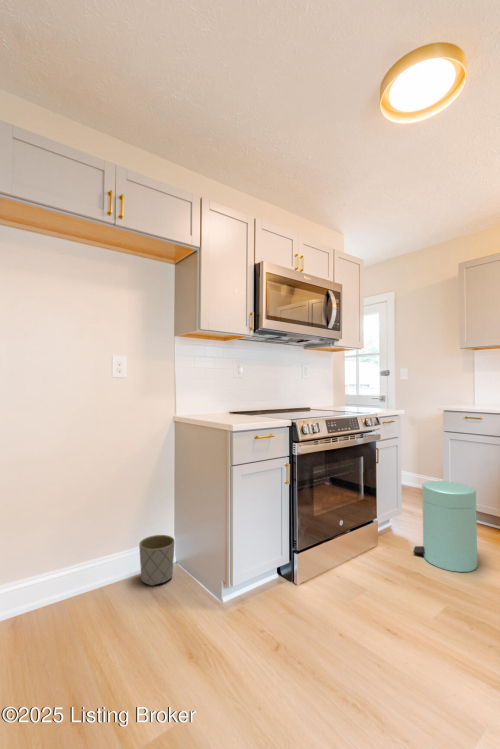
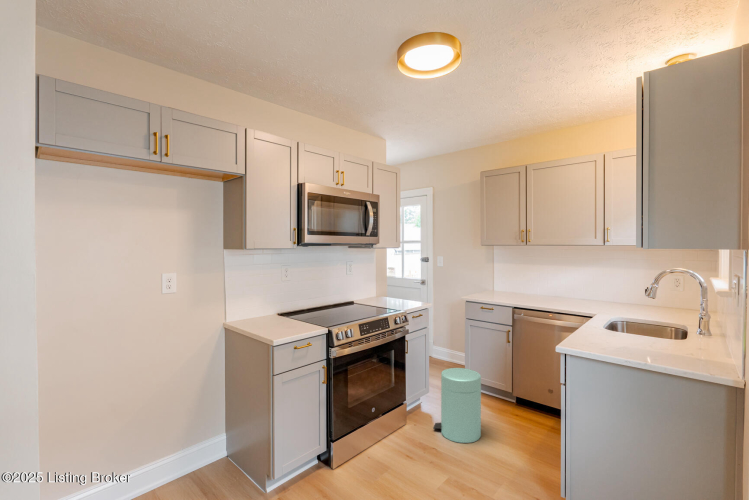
planter: present [139,535,175,586] -> none [190,435,223,483]

